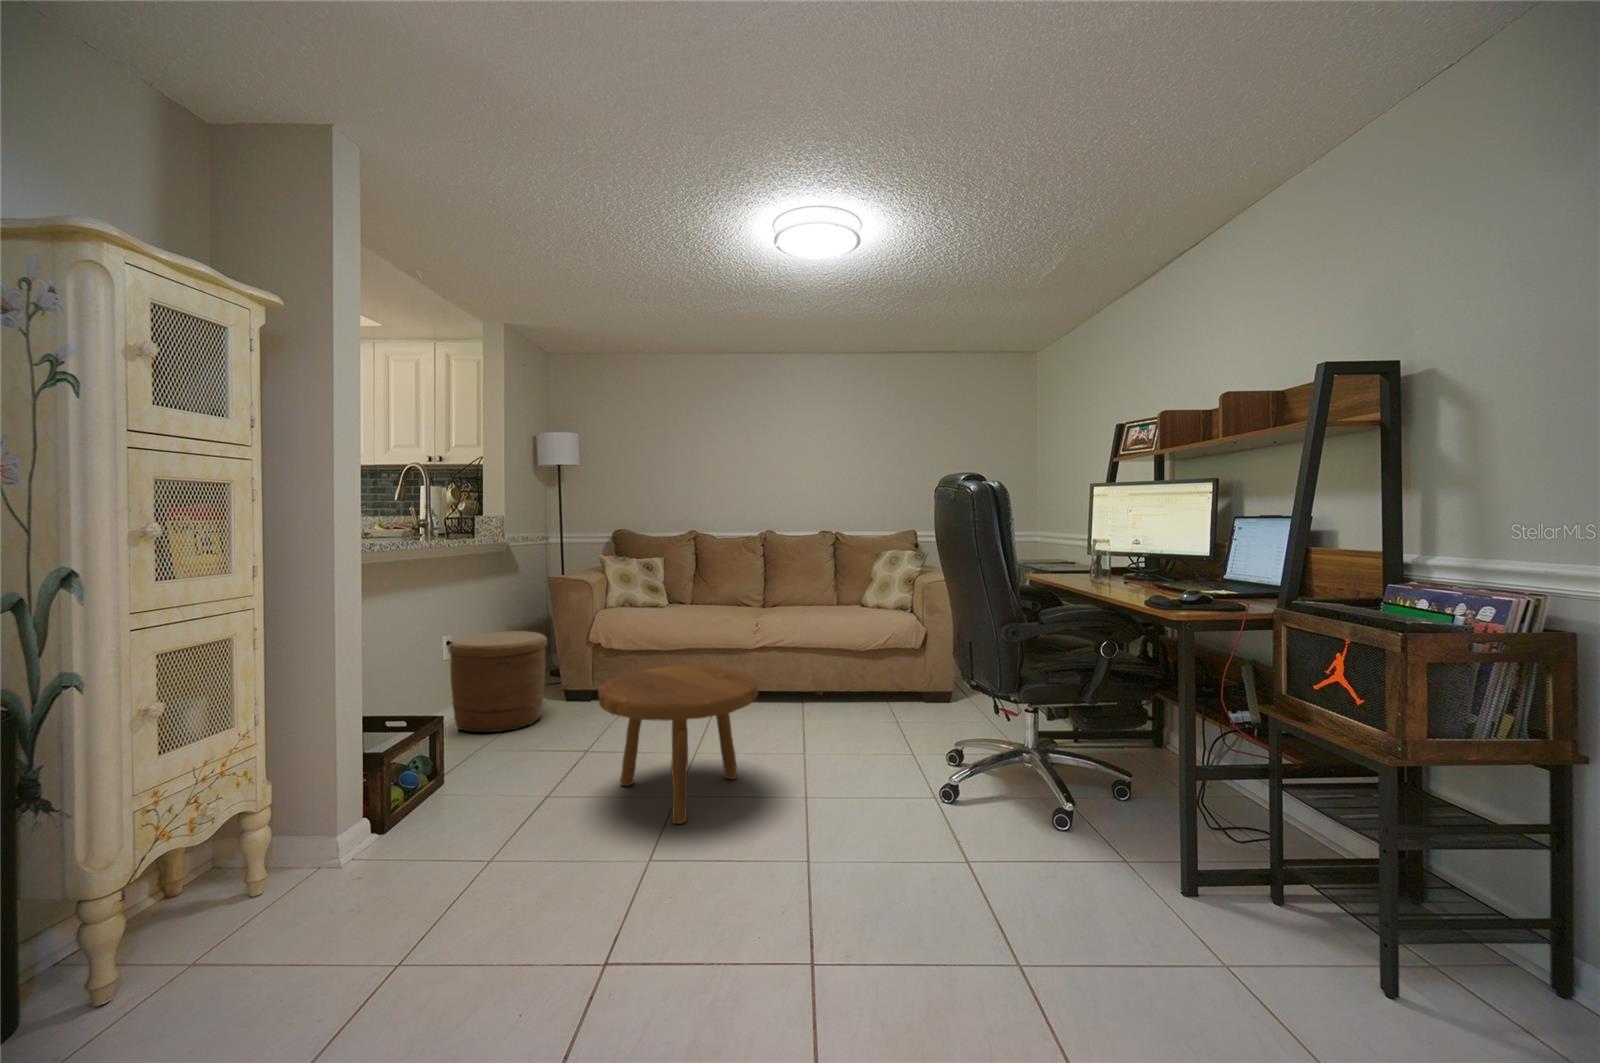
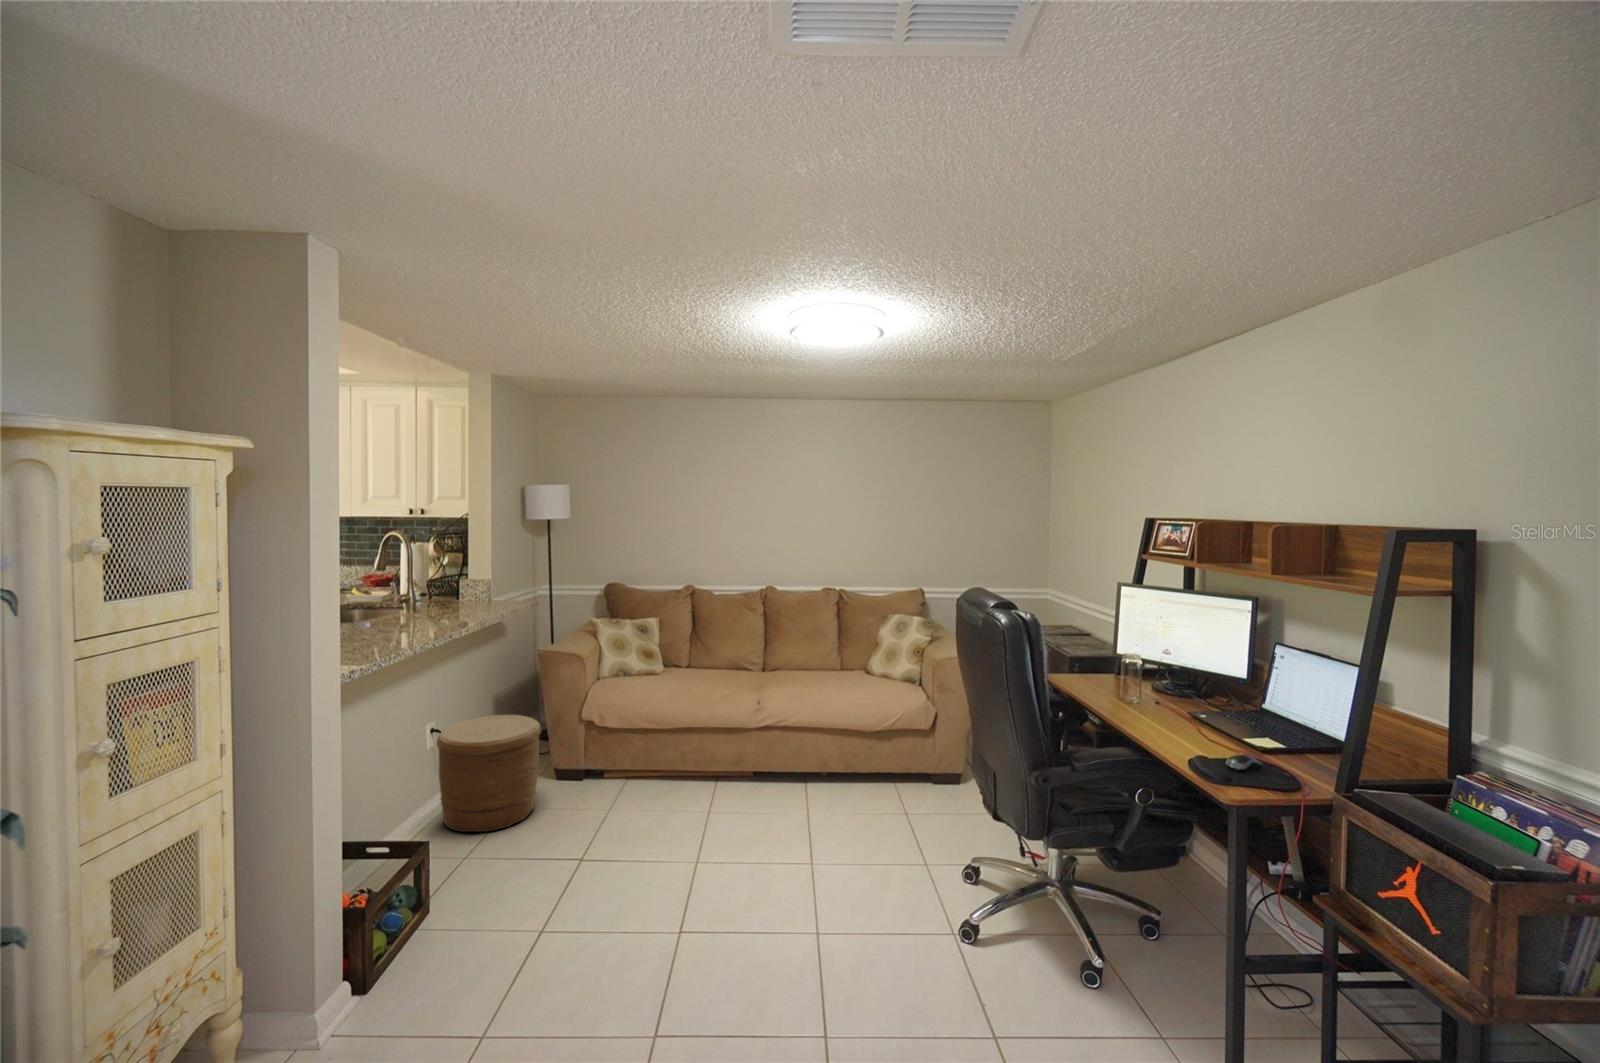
footstool: present [598,666,758,824] -> none [597,778,767,976]

